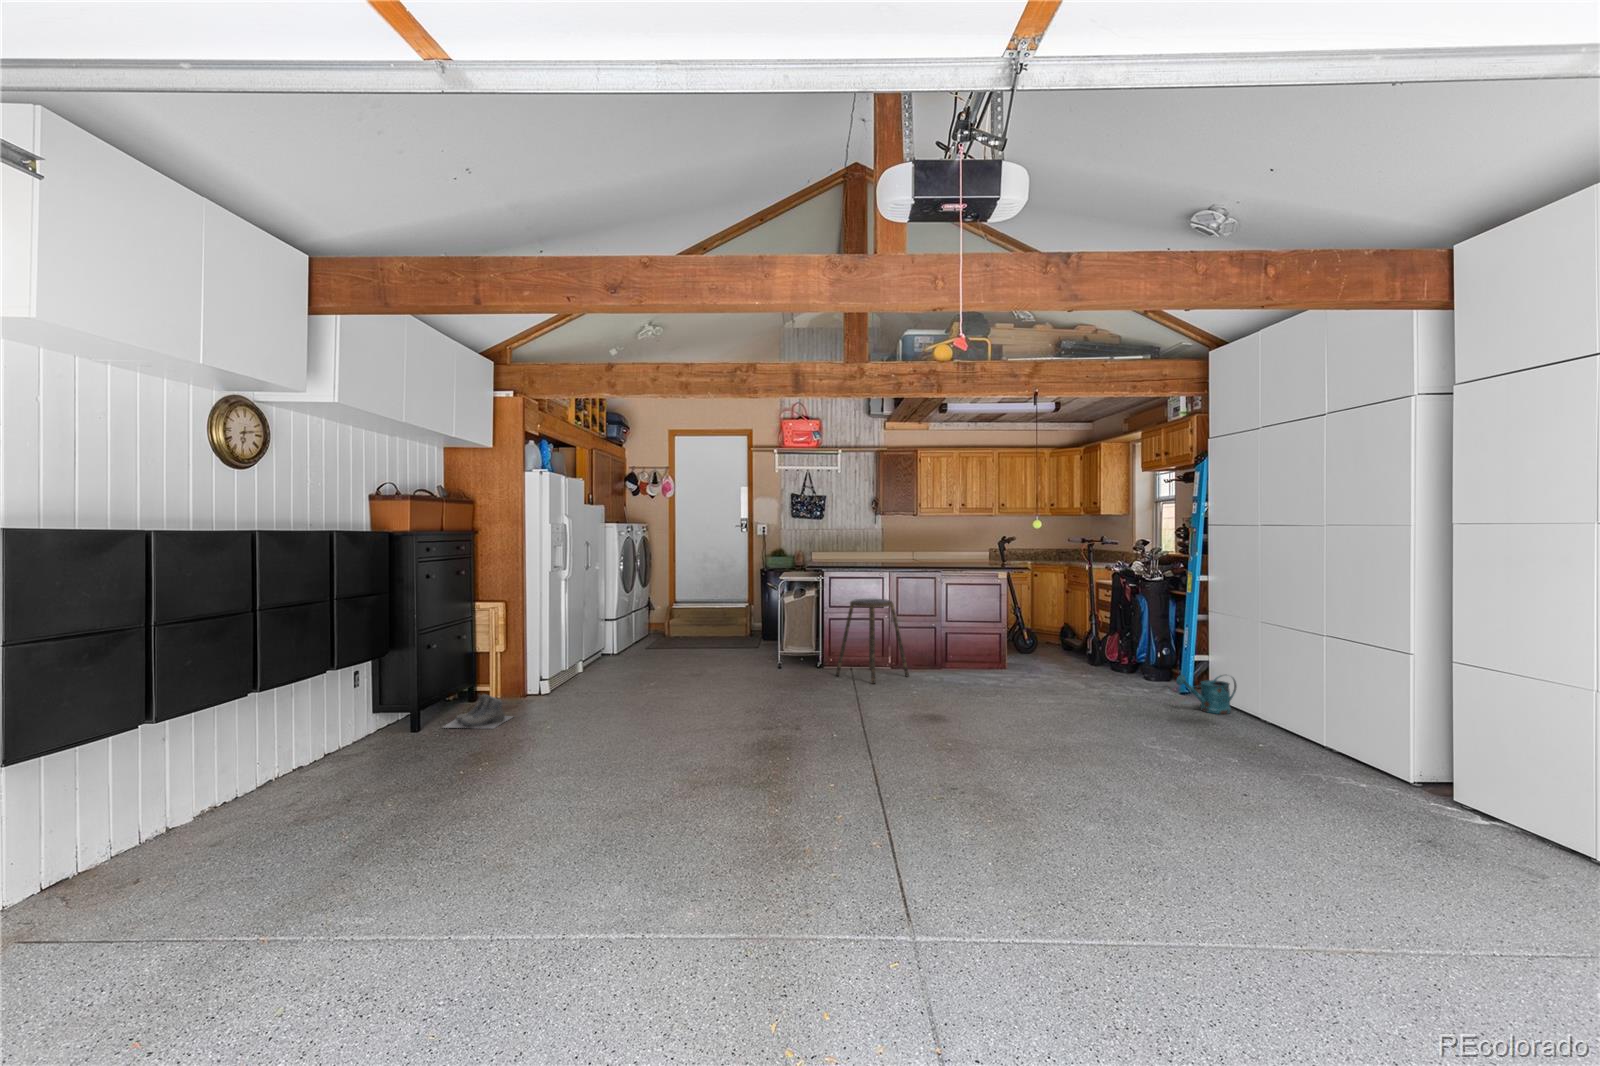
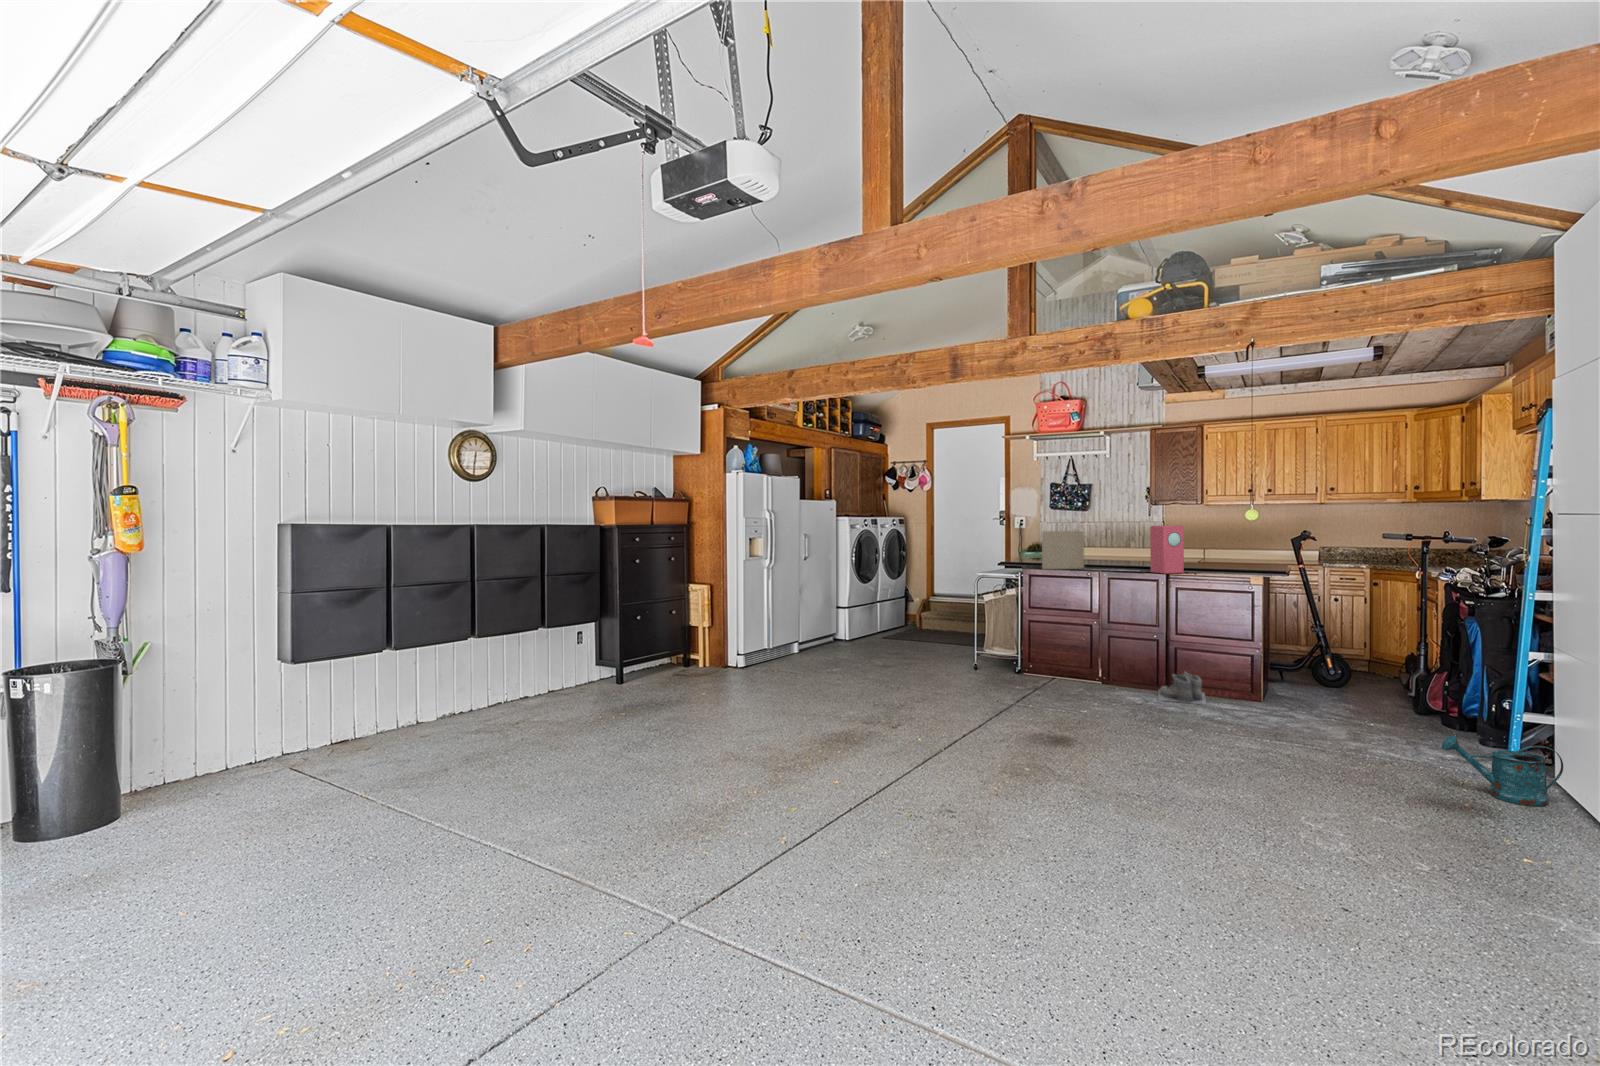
tote bag: none [843,527,871,572] -> present [1042,520,1084,570]
speaker: none [928,533,953,572] -> present [1150,526,1184,574]
stool: present [836,599,909,684] -> none [1024,601,1110,697]
boots: present [444,695,512,729] -> present [1158,672,1206,705]

